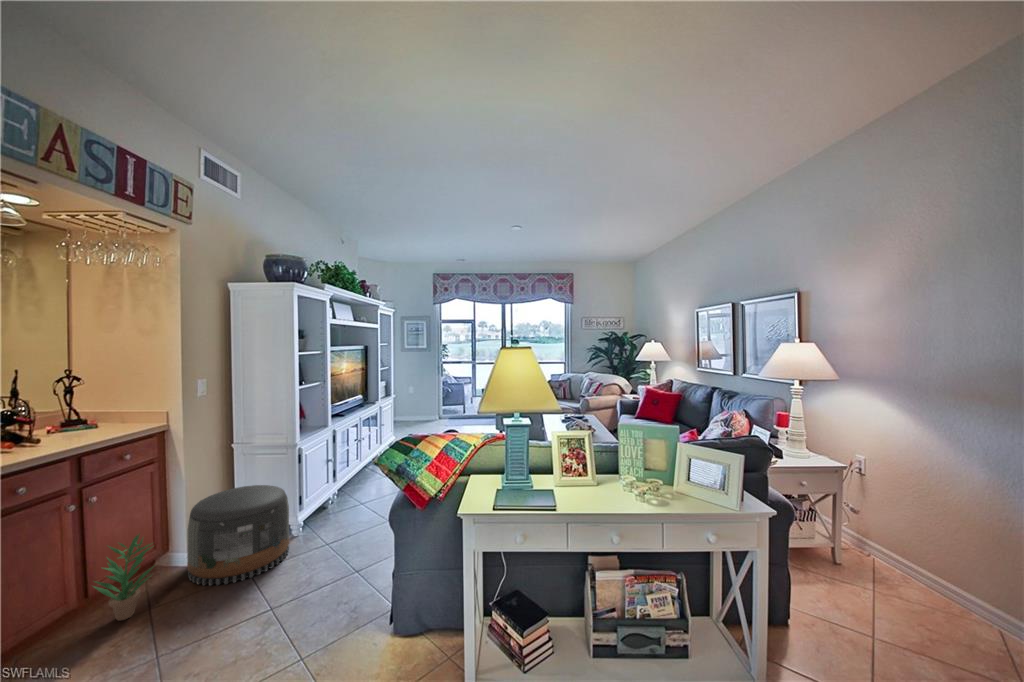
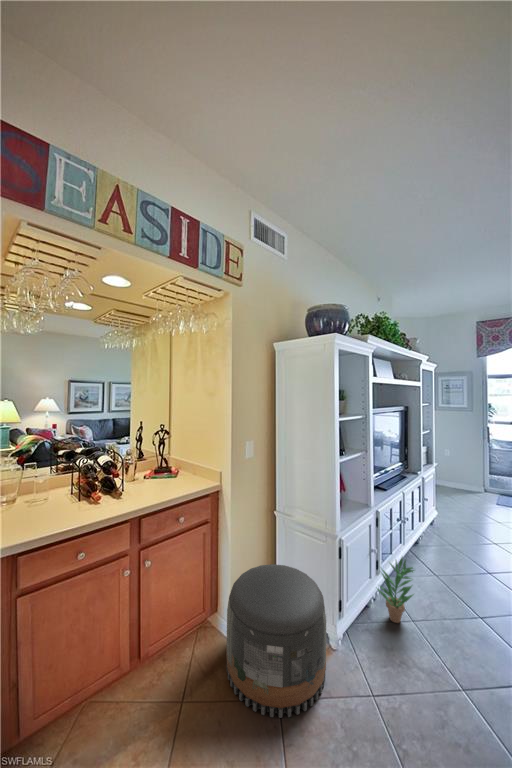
potted plant: present [93,534,152,621] -> present [378,557,414,623]

